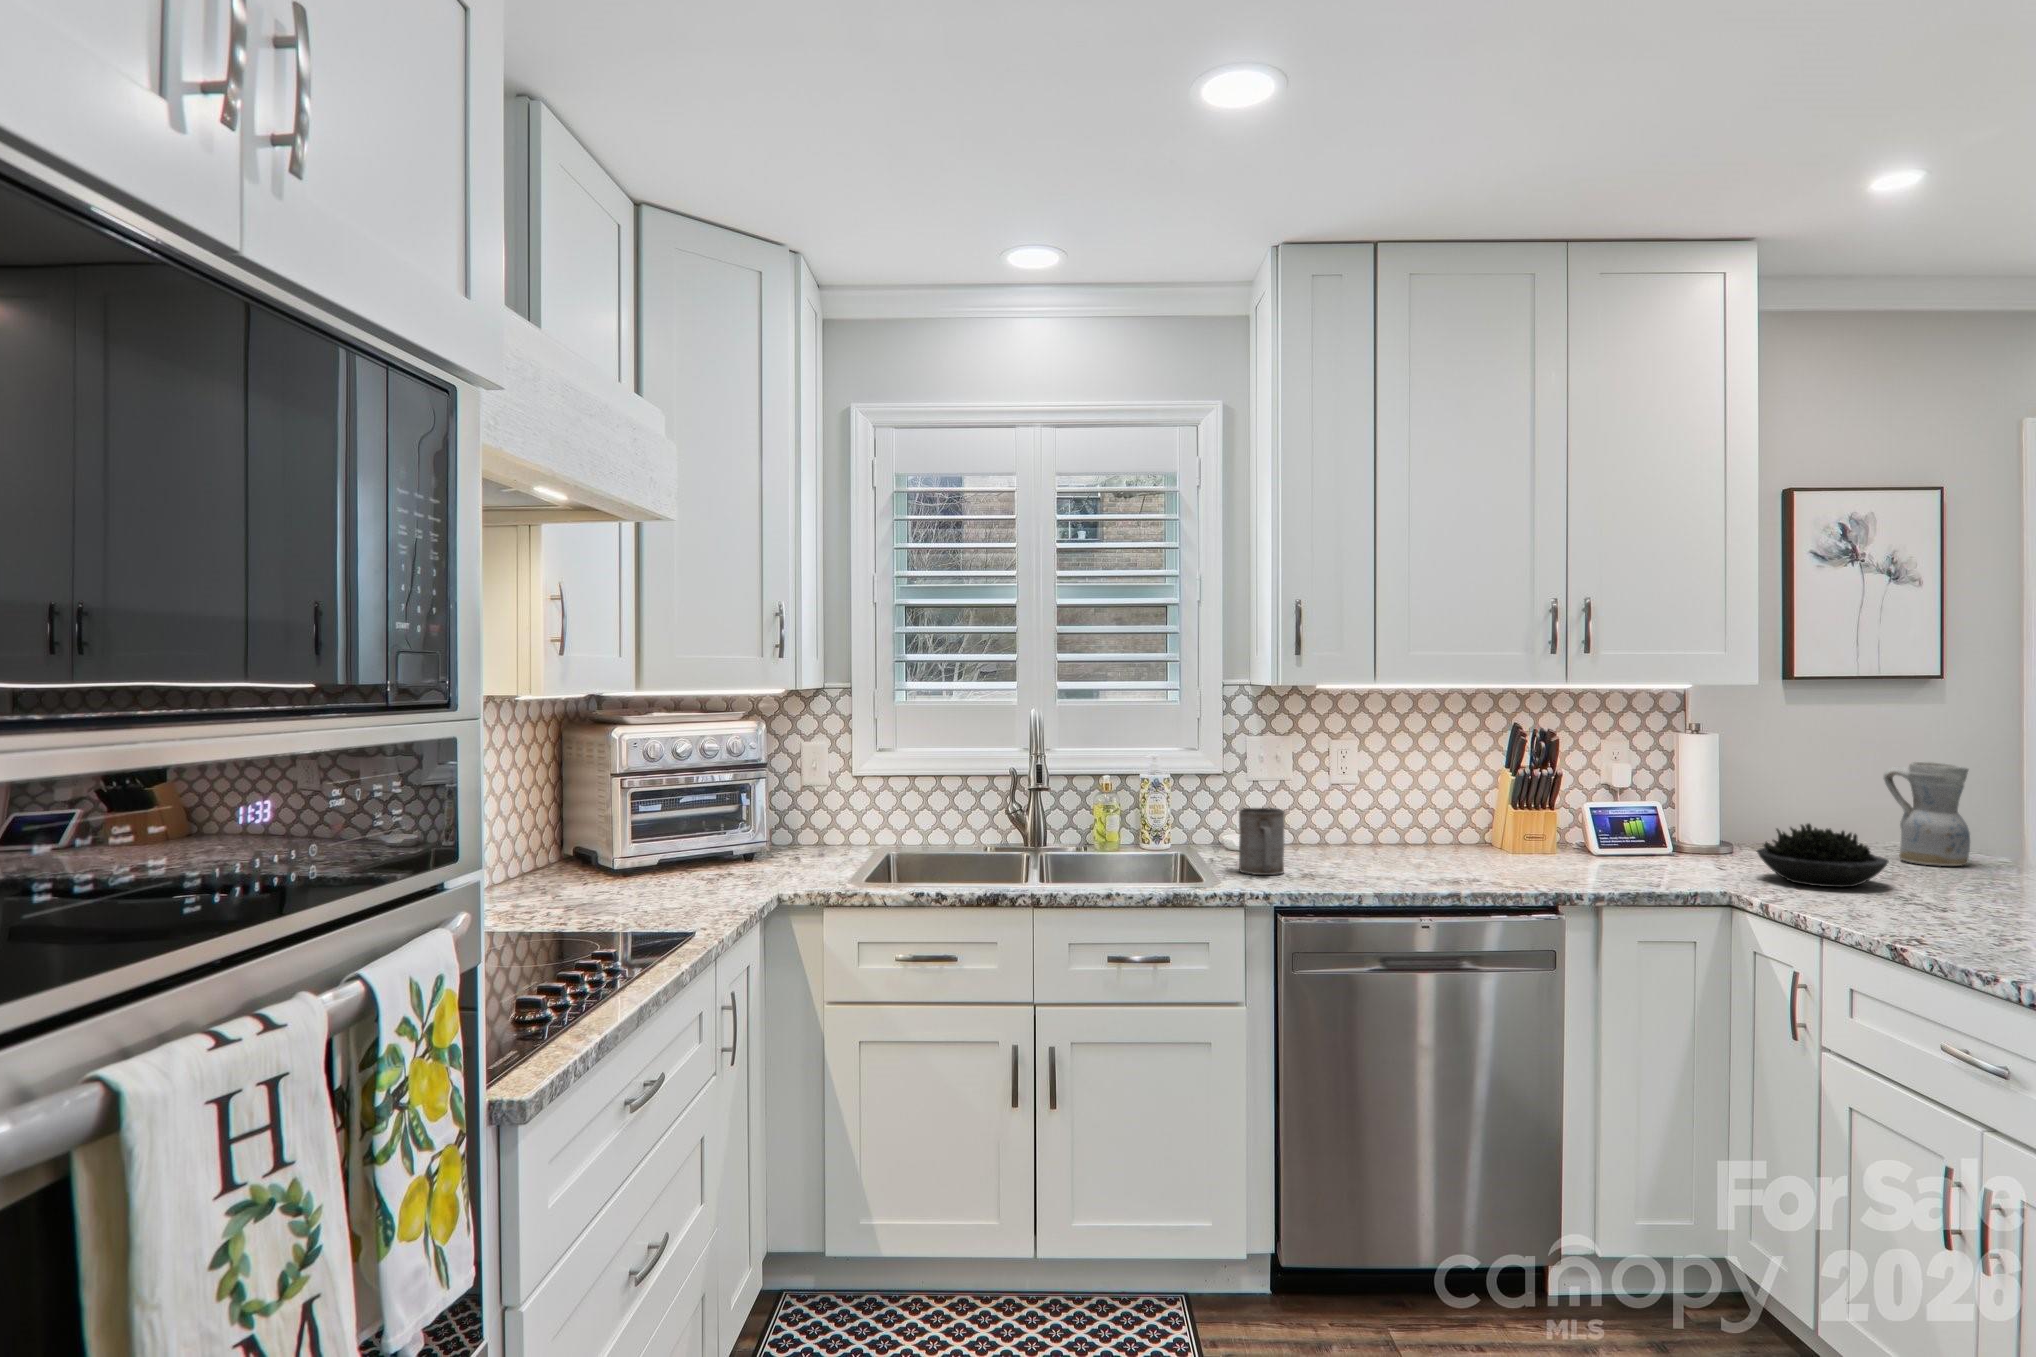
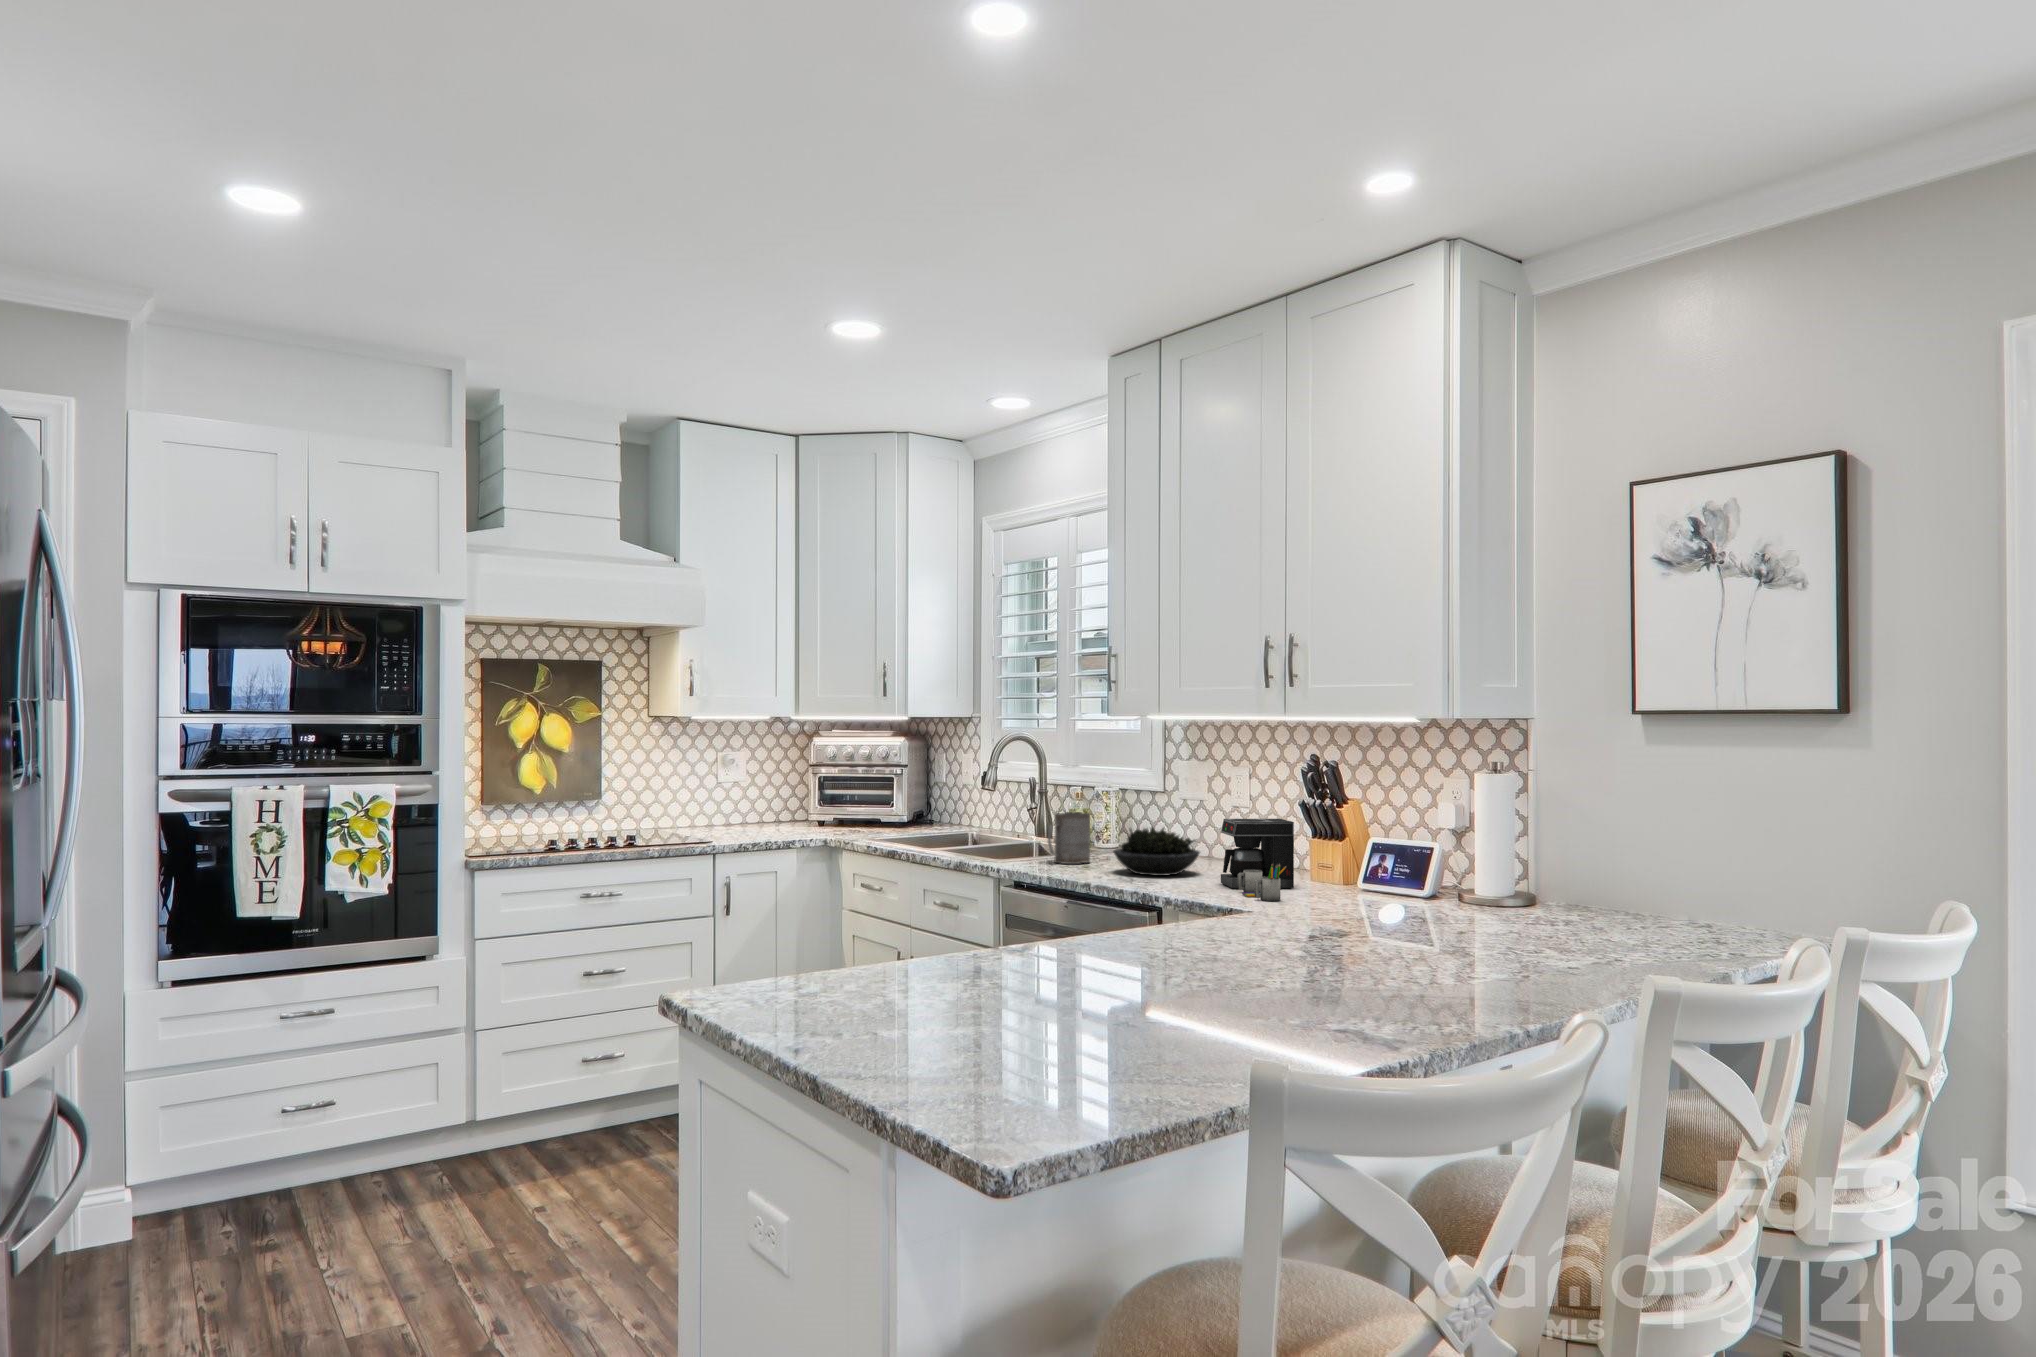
ceramic pitcher: present [1883,762,1970,866] -> none [1600,812,1677,941]
coffee maker: none [1513,793,1677,881] -> present [1221,819,1294,901]
succulent plant: present [1757,824,1888,887] -> present [1113,827,1200,876]

